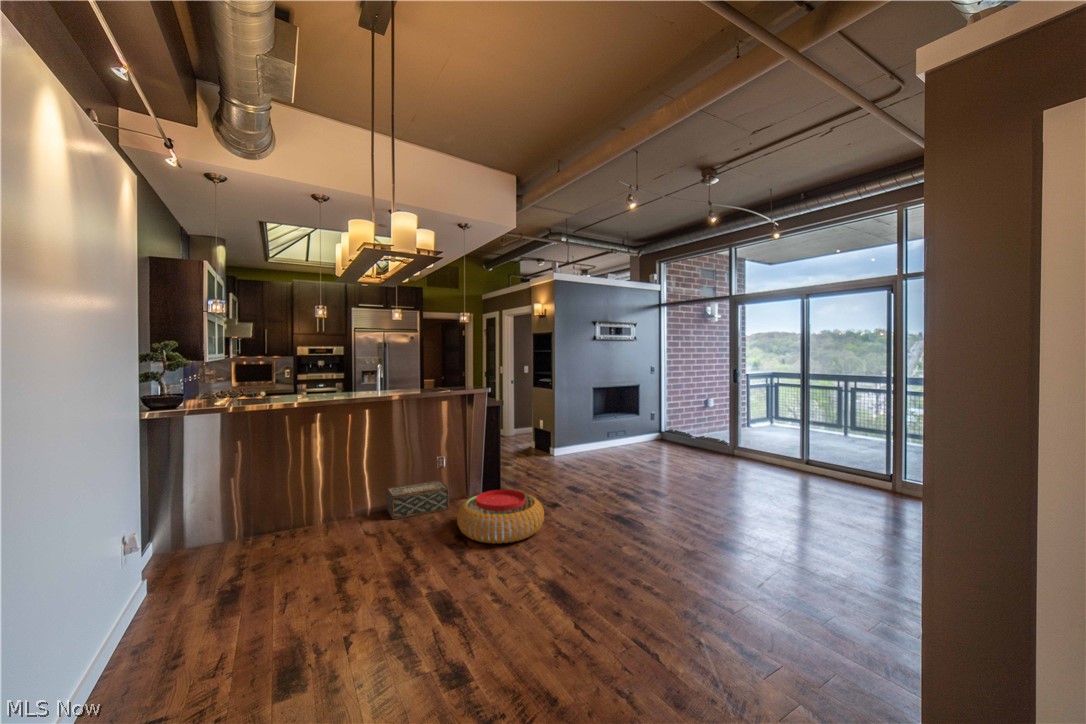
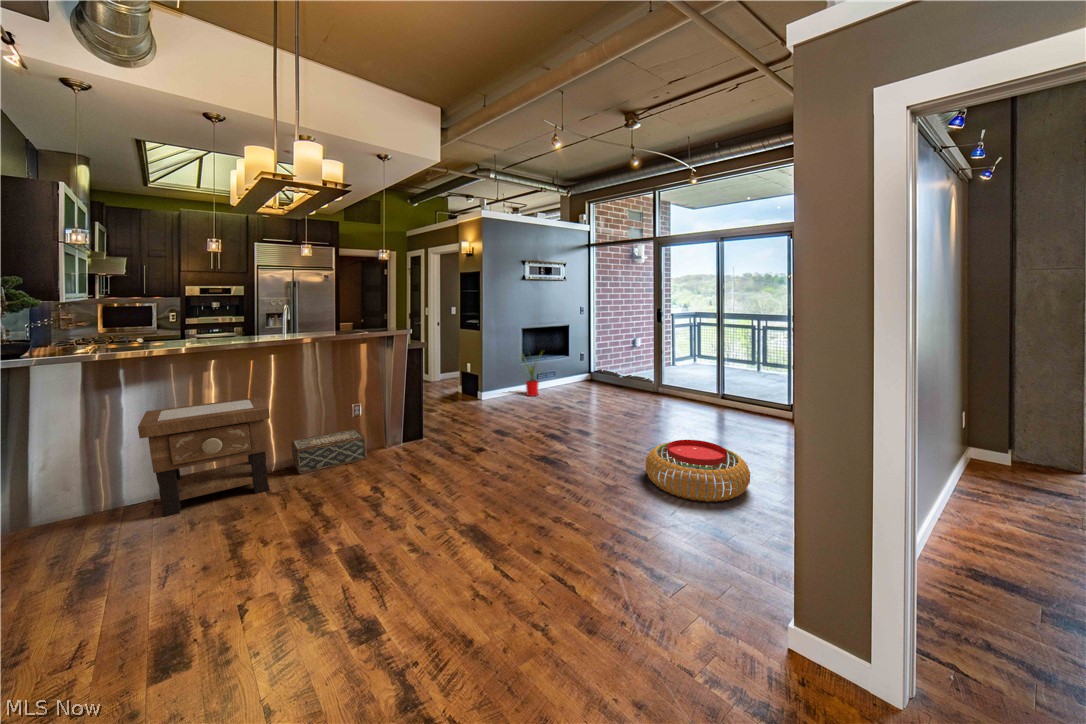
house plant: none [584,406,621,456] -> present [526,360,538,396]
side table: none [282,448,376,548] -> present [138,397,270,517]
pouf: present [457,489,544,544] -> present [645,440,750,502]

